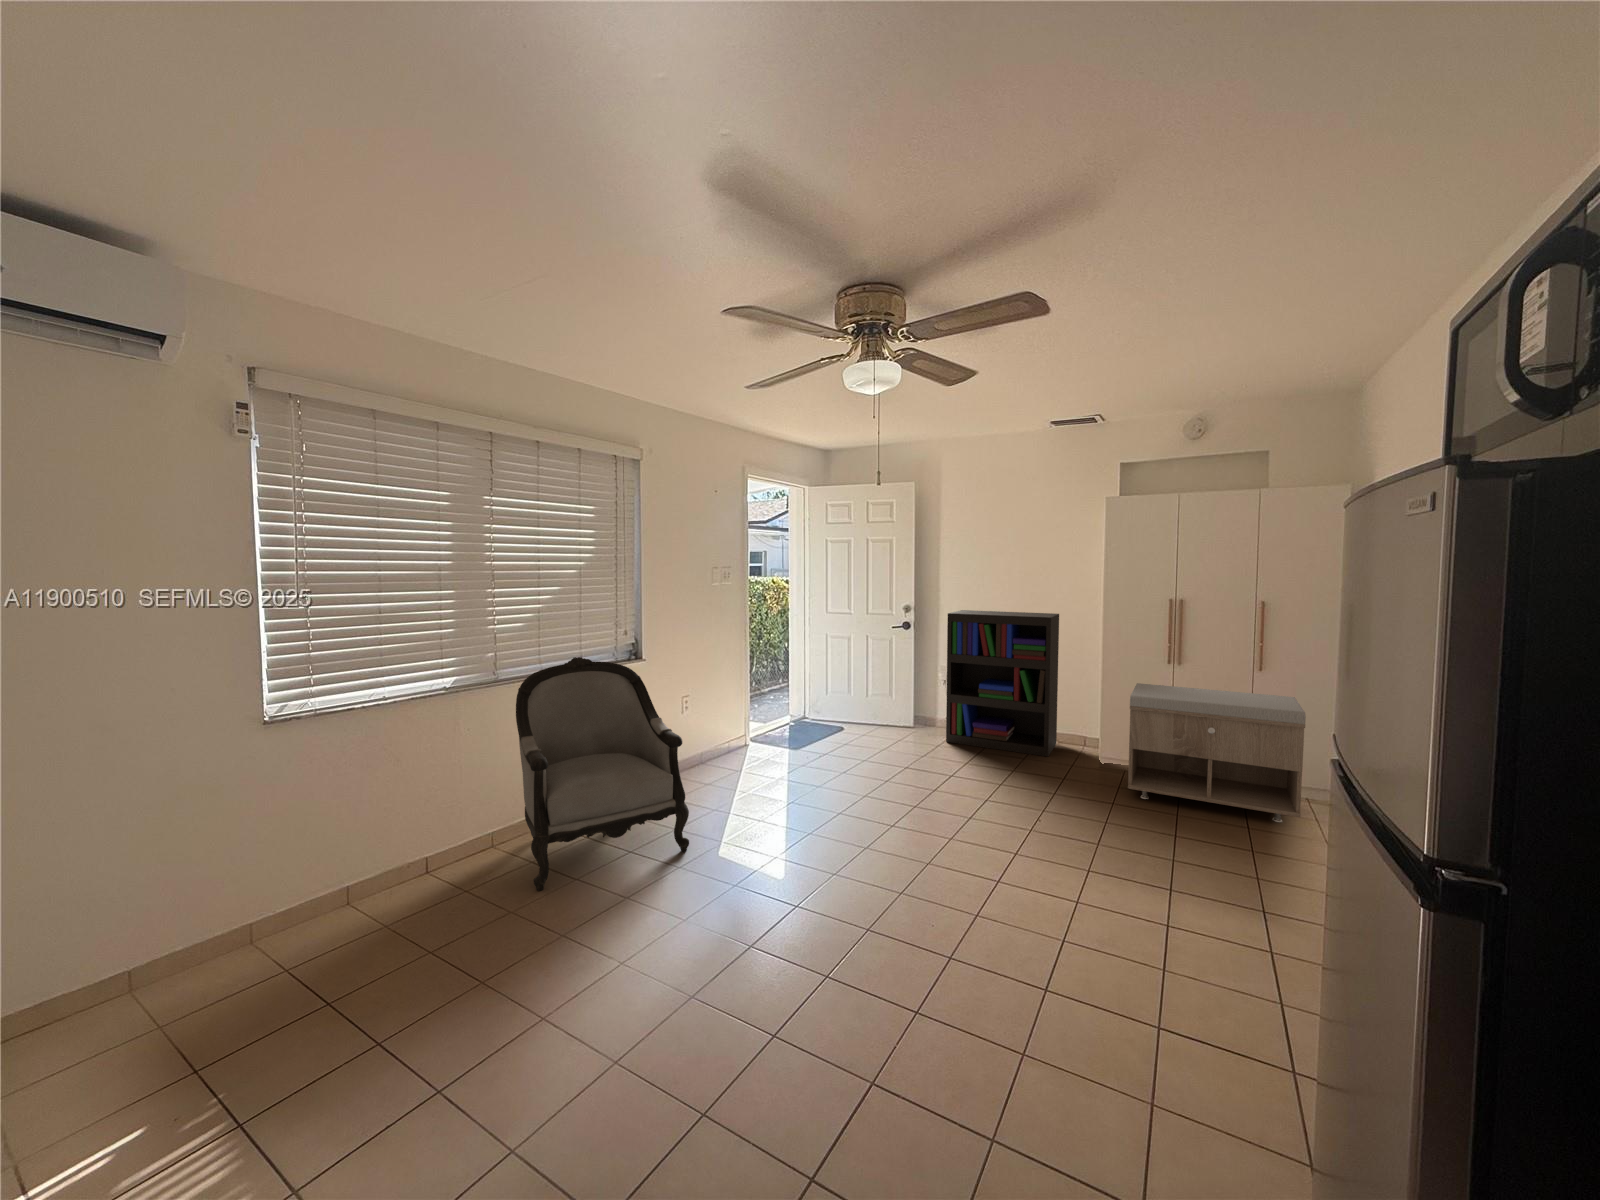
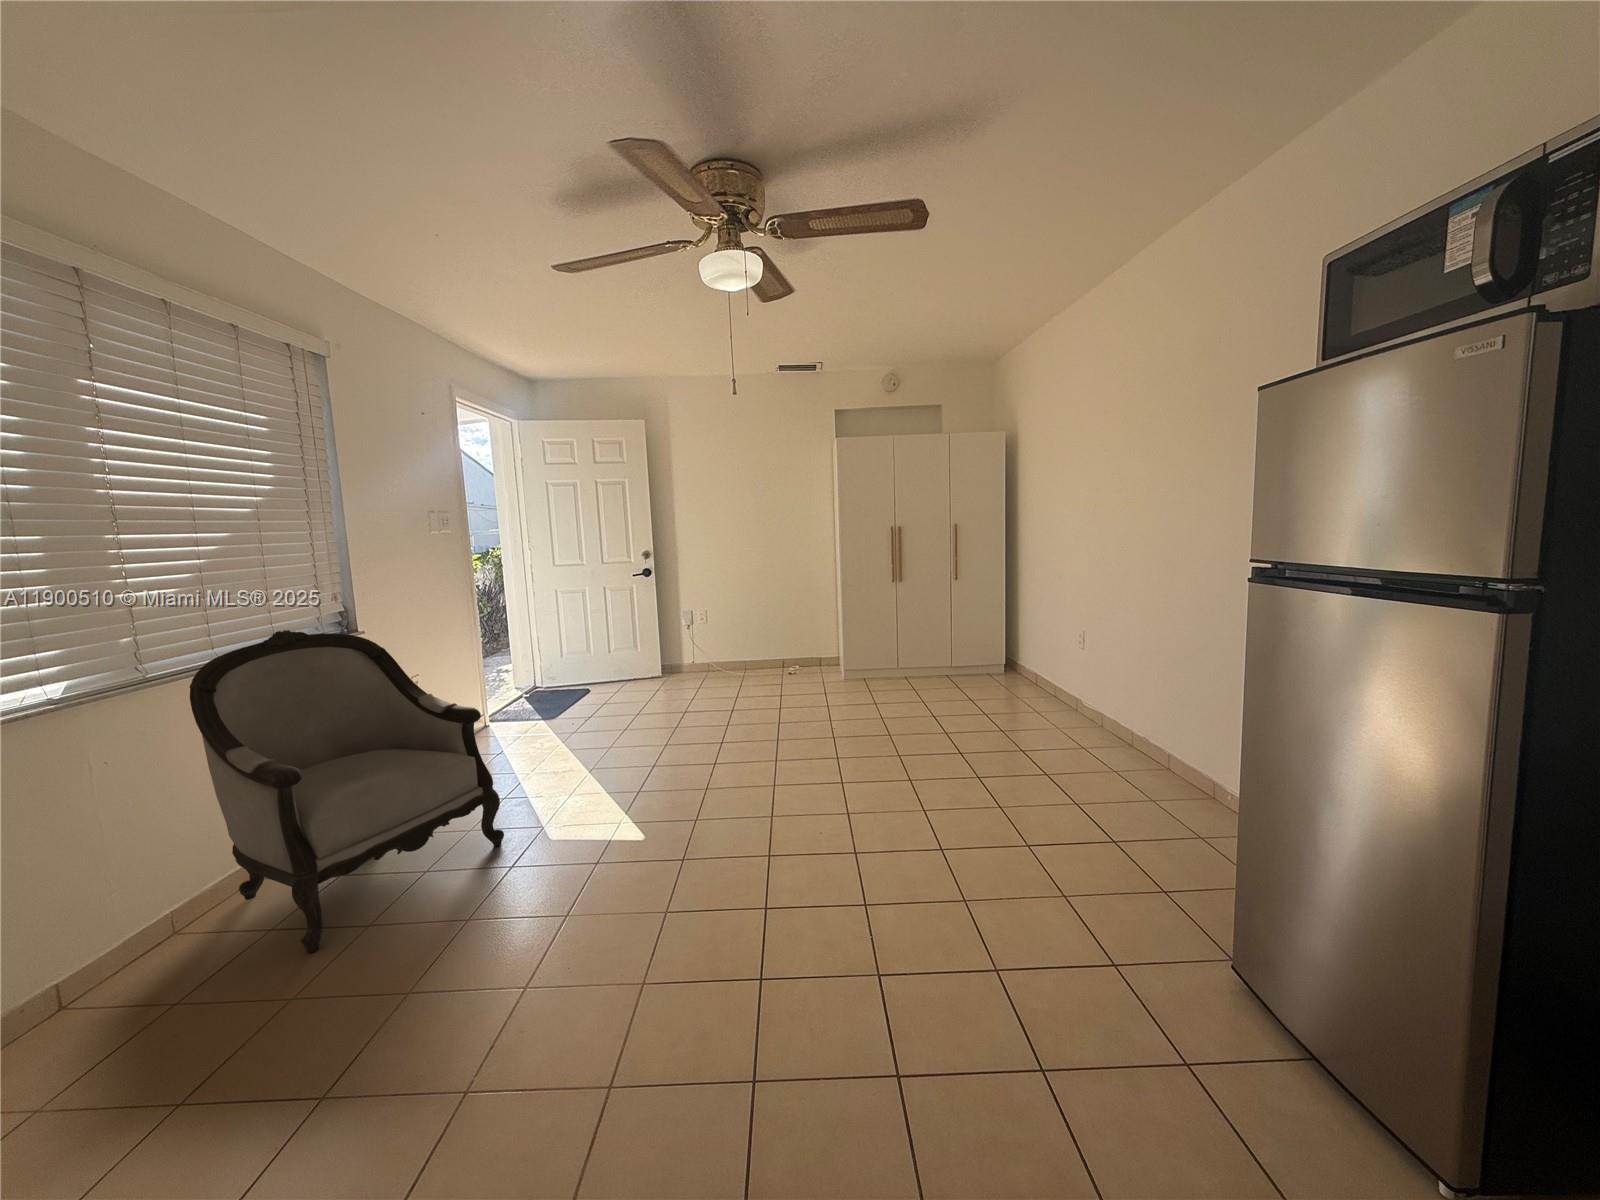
bookshelf: present [946,610,1059,757] -> none [696,548,799,682]
storage bench: present [1128,683,1306,823] -> none [871,595,997,693]

